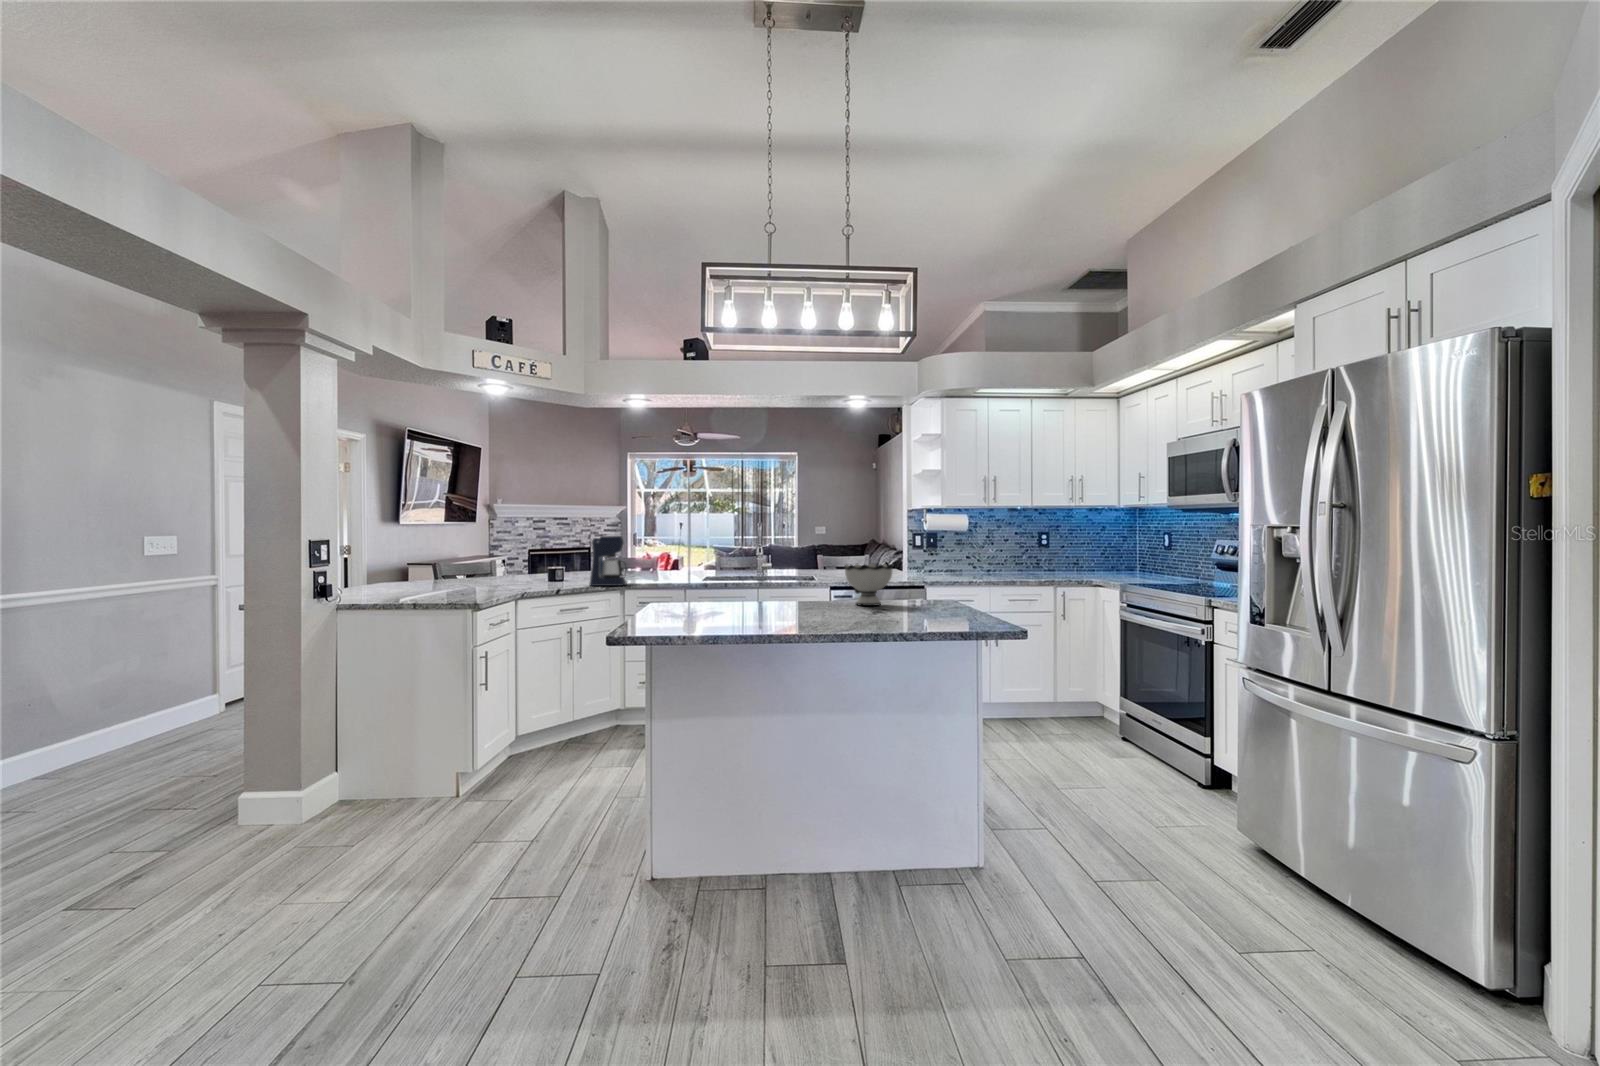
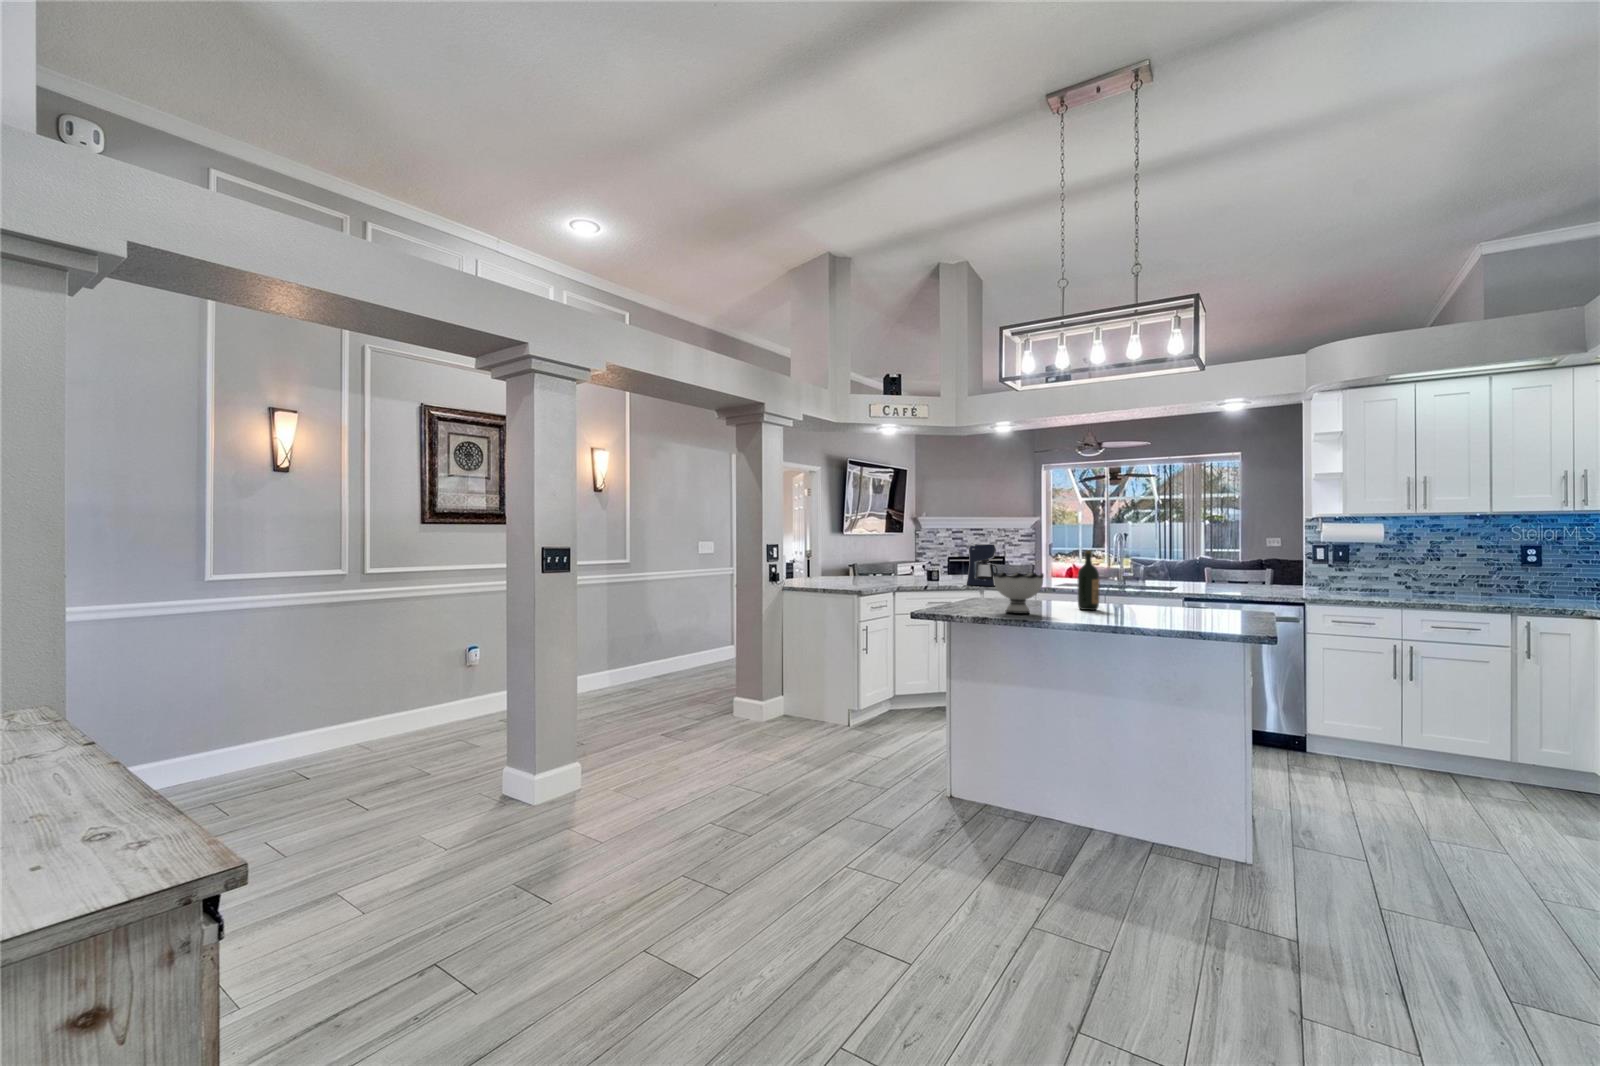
wine bottle: none [772,543,795,609] -> present [1078,551,1100,610]
bowl: present [844,564,893,606] -> present [993,572,1044,614]

